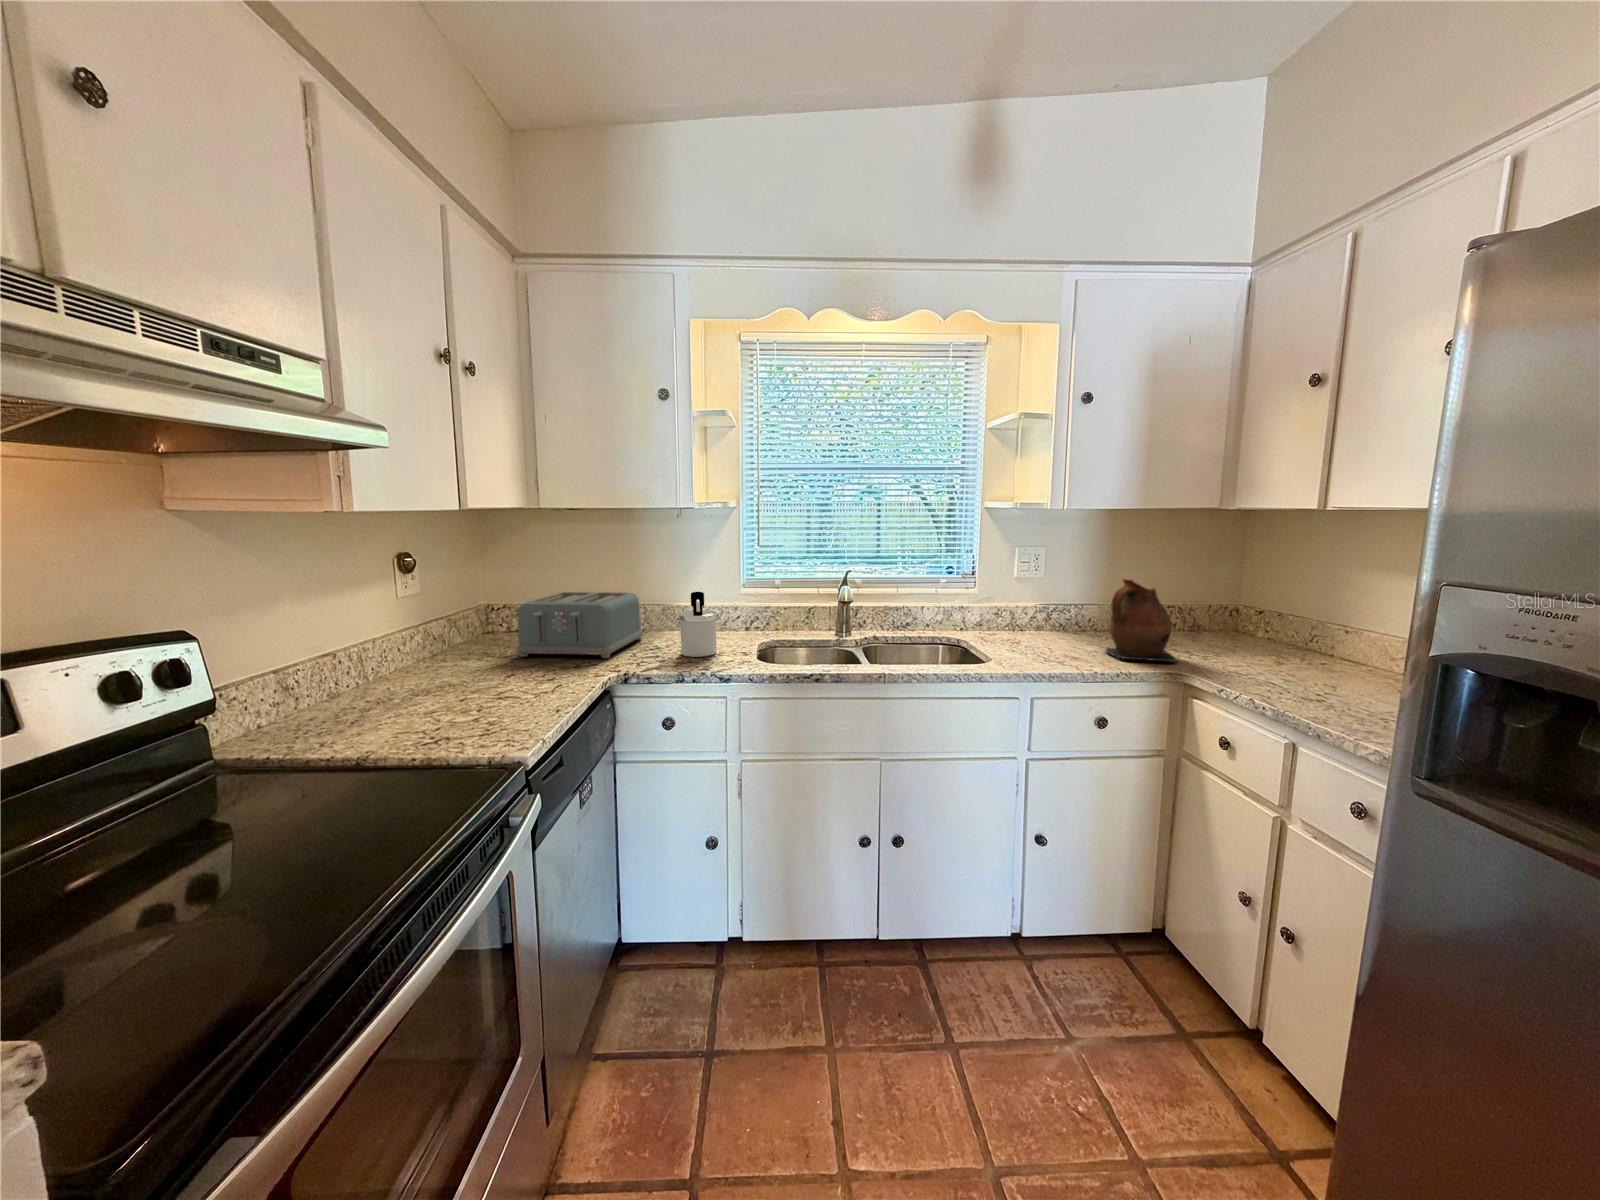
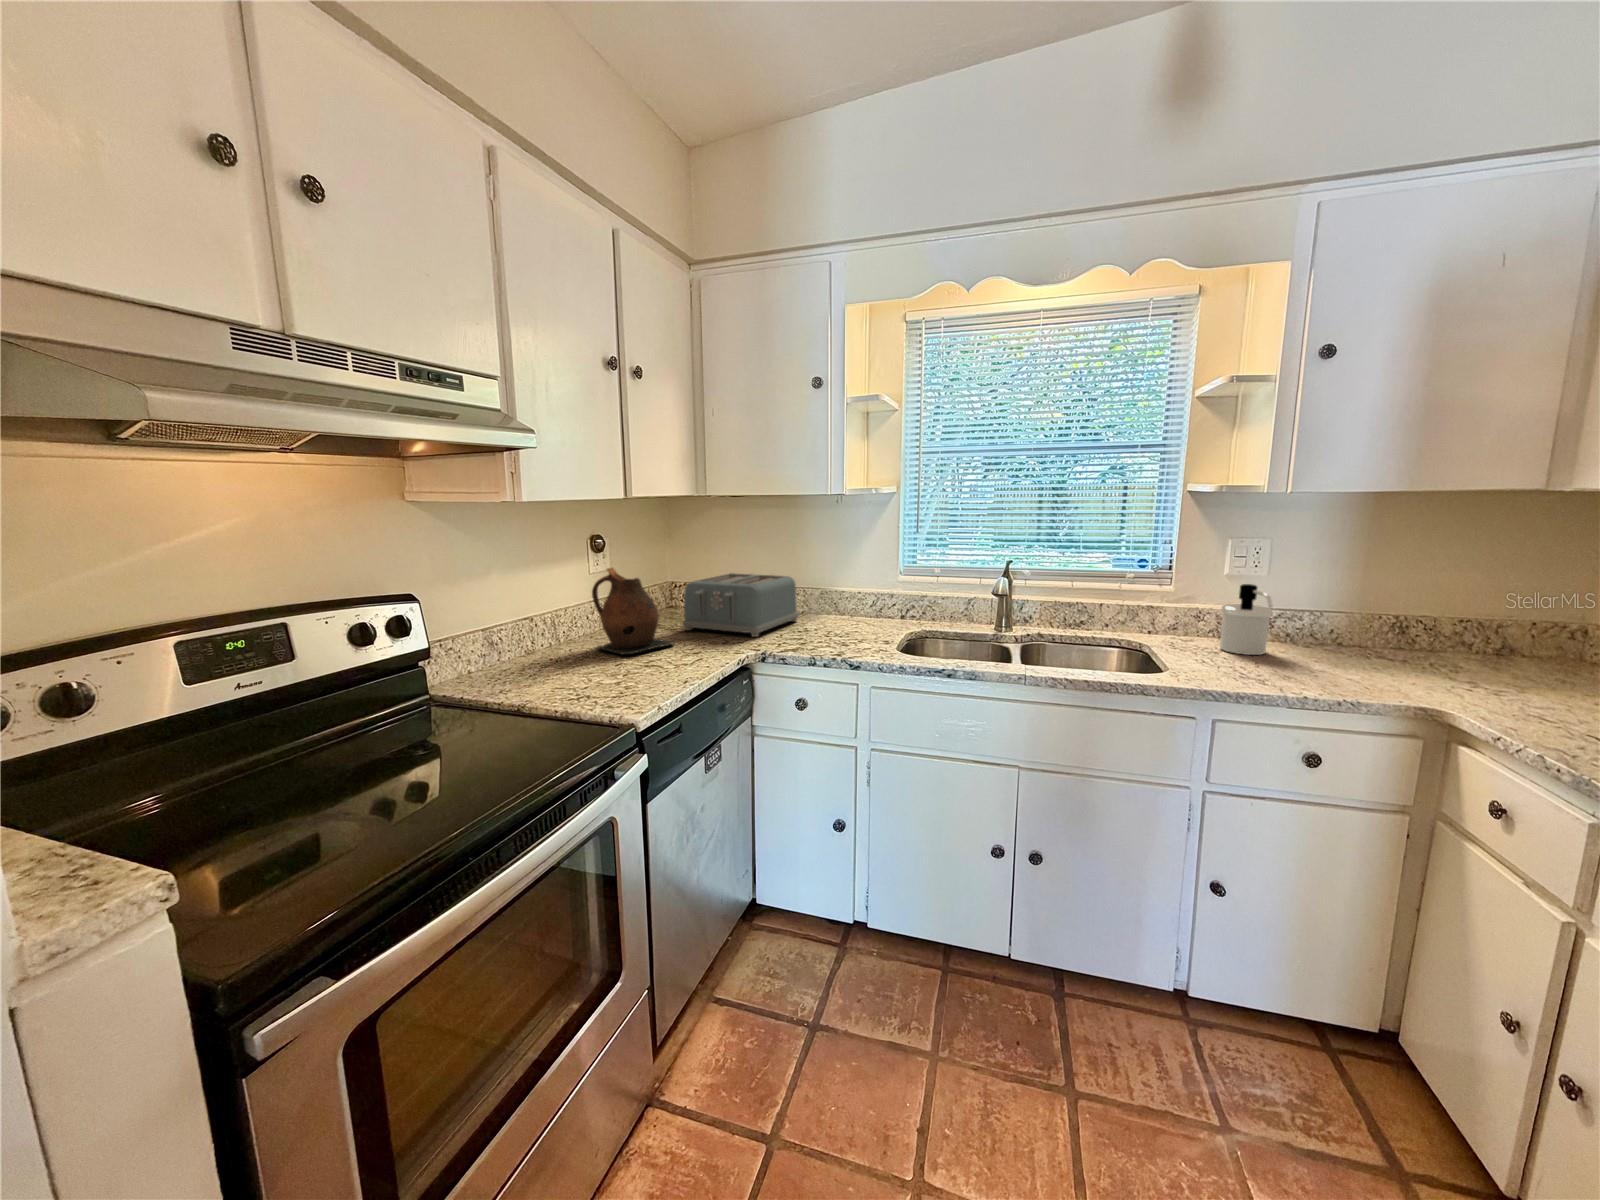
ceramic pitcher: present [1106,579,1177,662] -> present [592,568,673,655]
soap dispenser: present [679,592,717,657] -> present [1220,584,1273,655]

